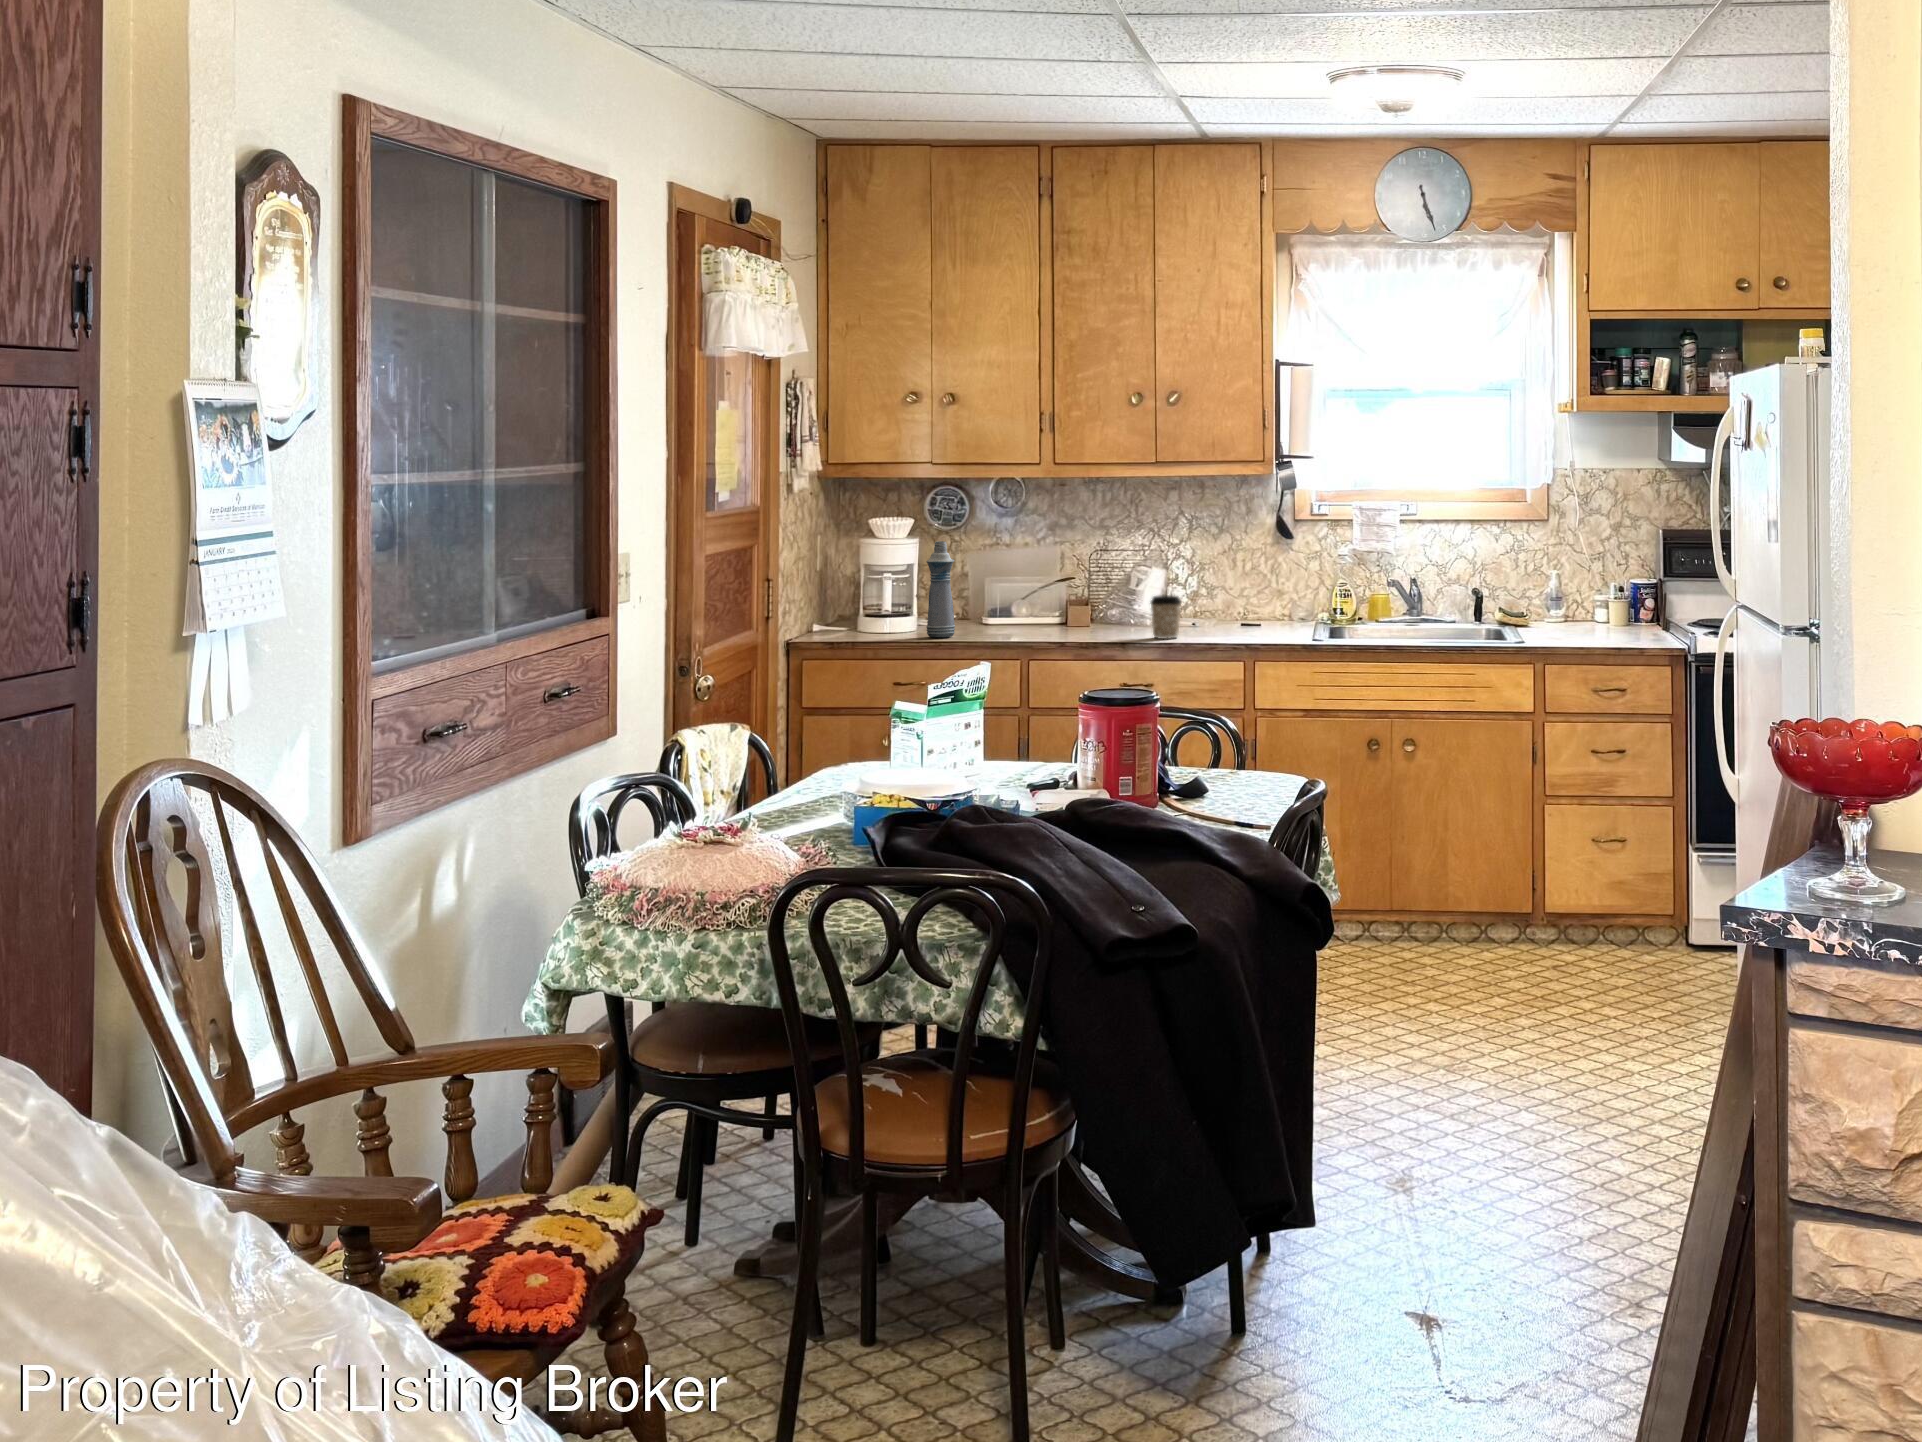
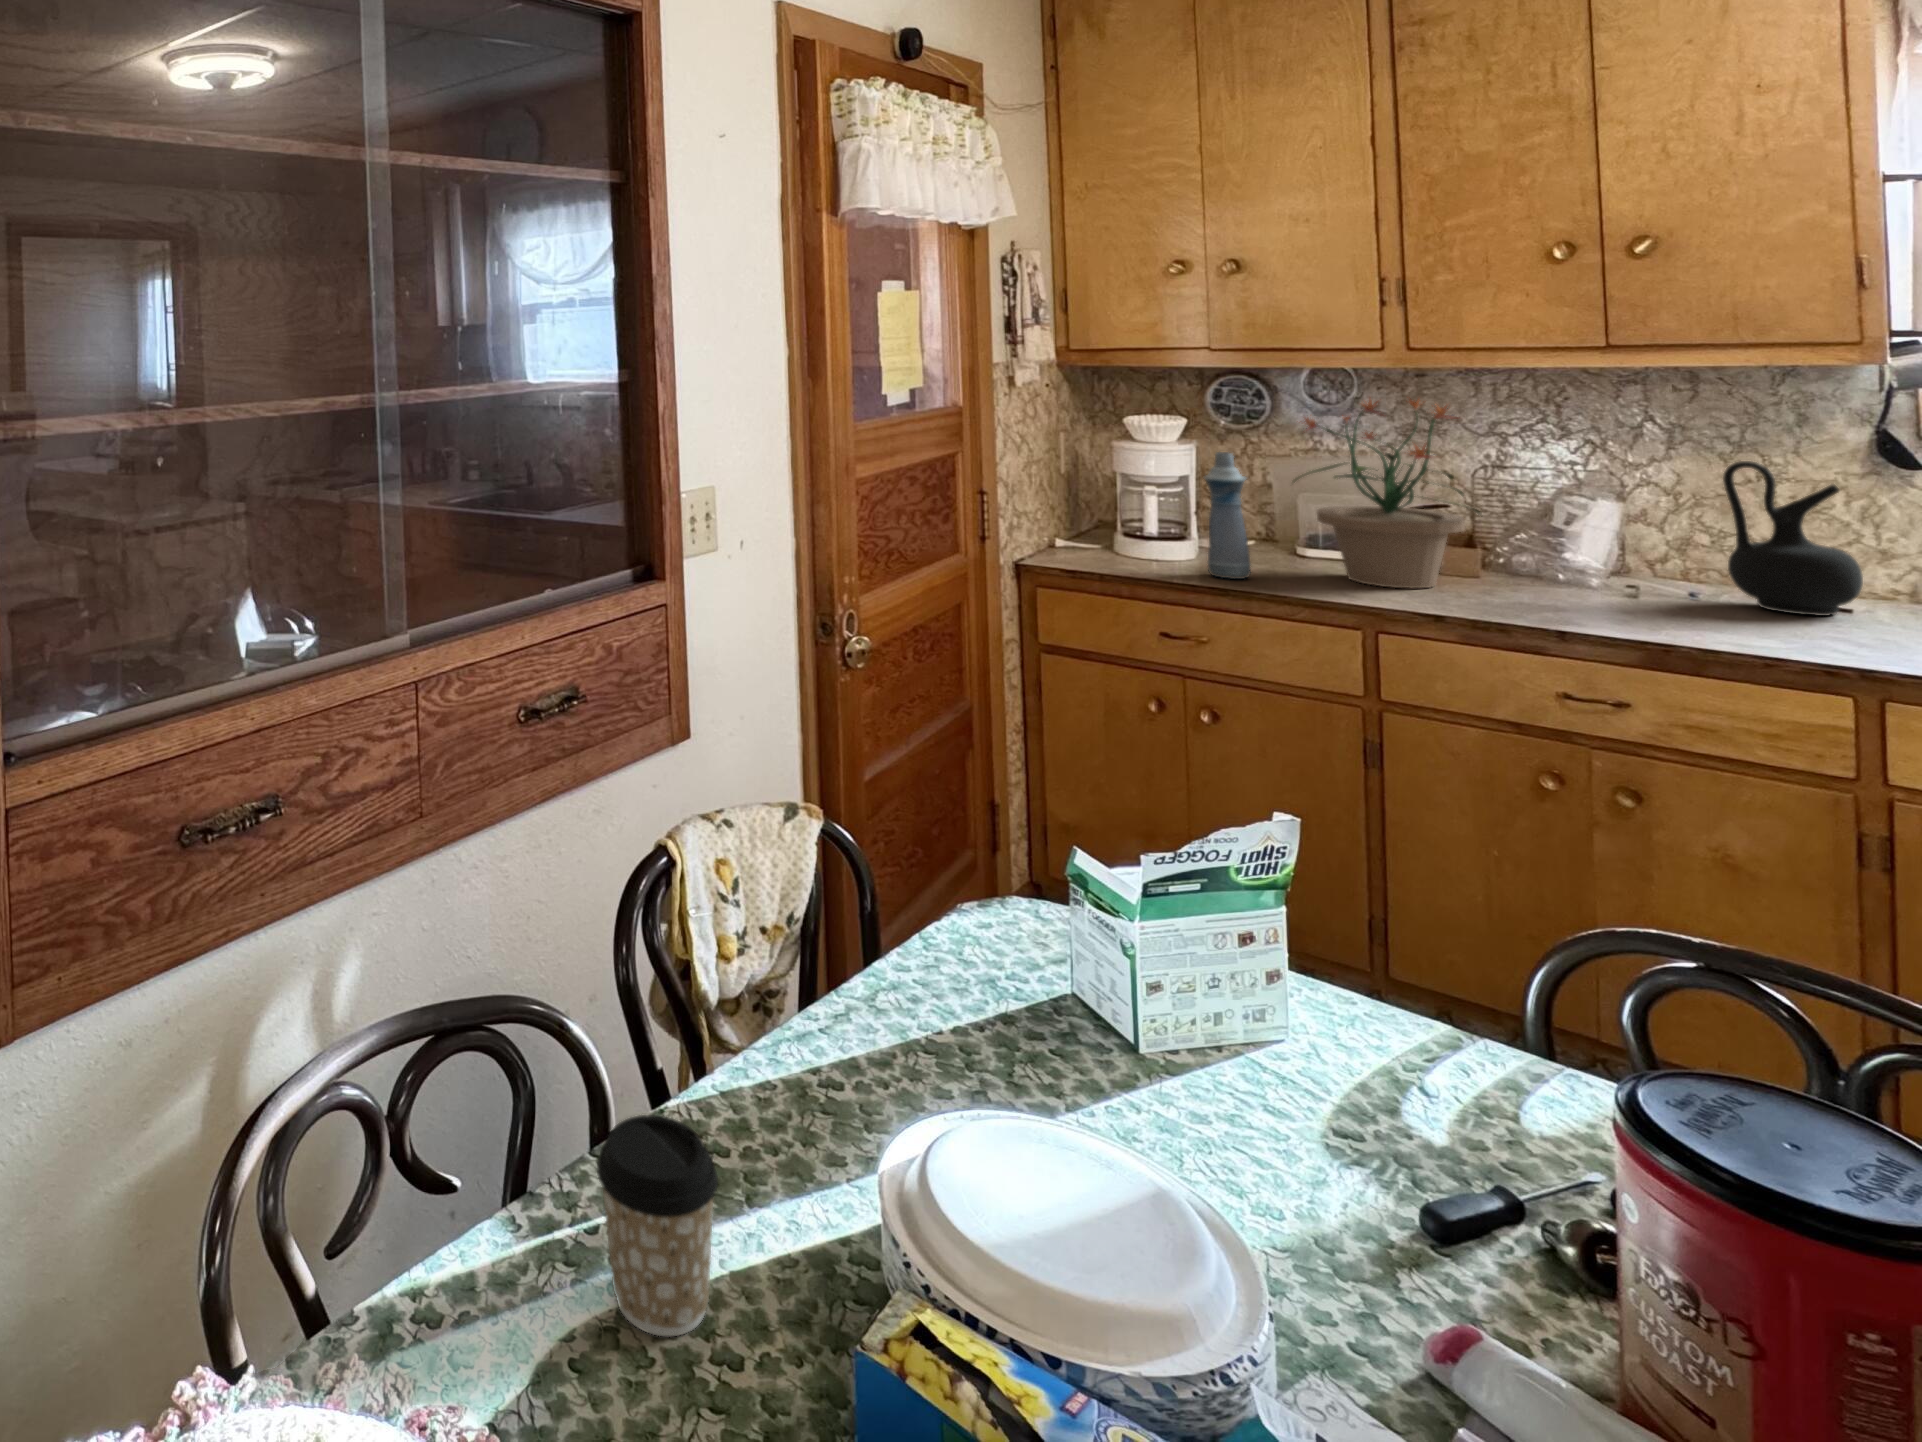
potted plant: none [981,498,1090,634] -> present [1294,400,1481,588]
ceramic jug: none [1207,536,1262,629] -> present [1723,461,1863,616]
coffee cup: present [1151,595,1181,639] -> present [597,1115,718,1337]

